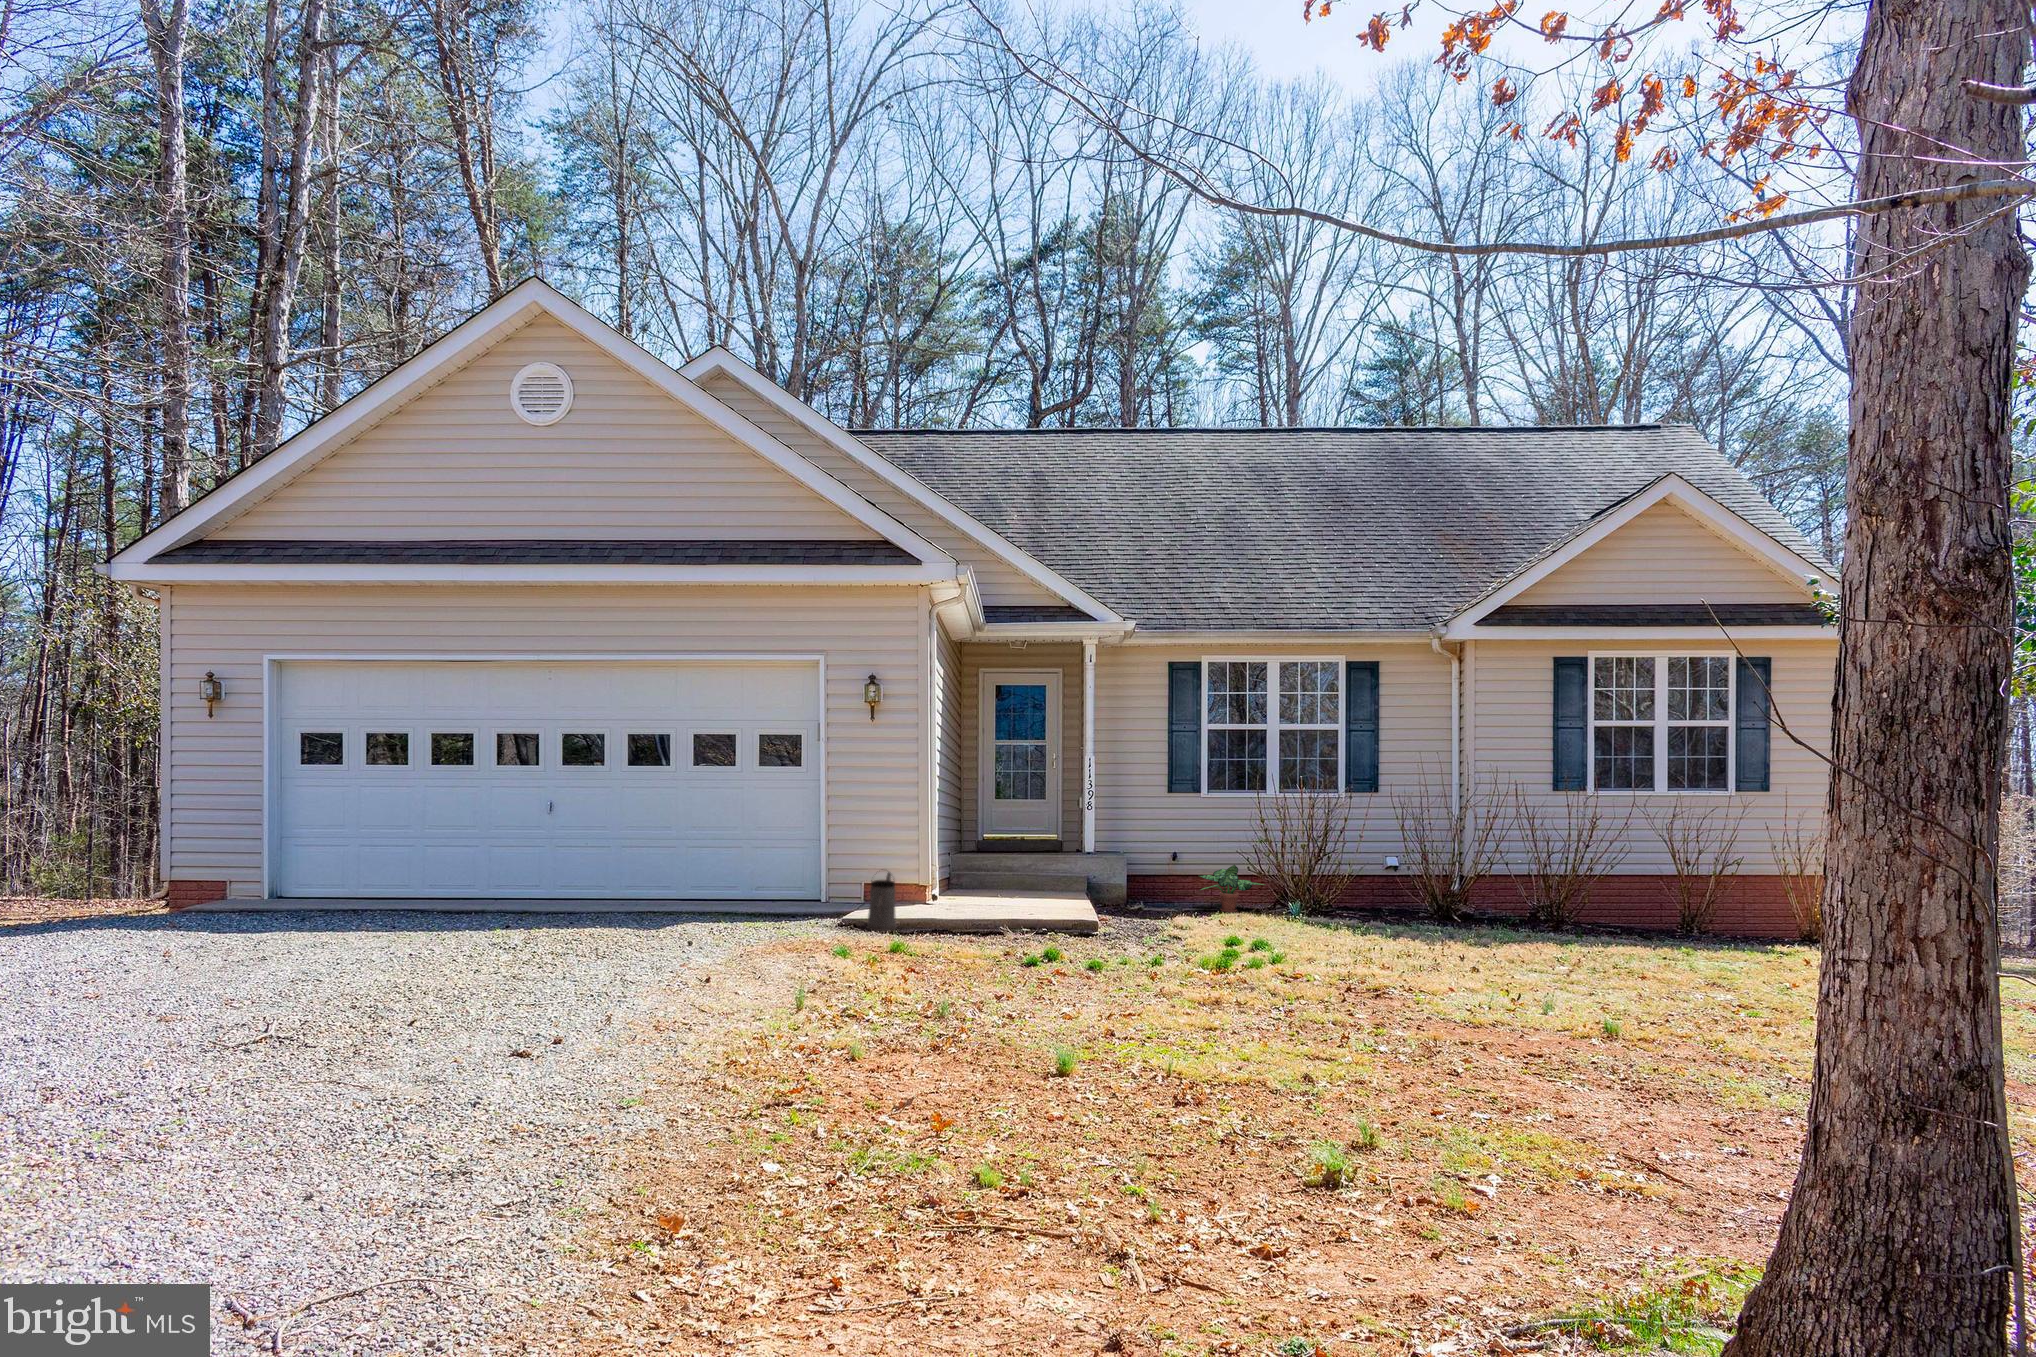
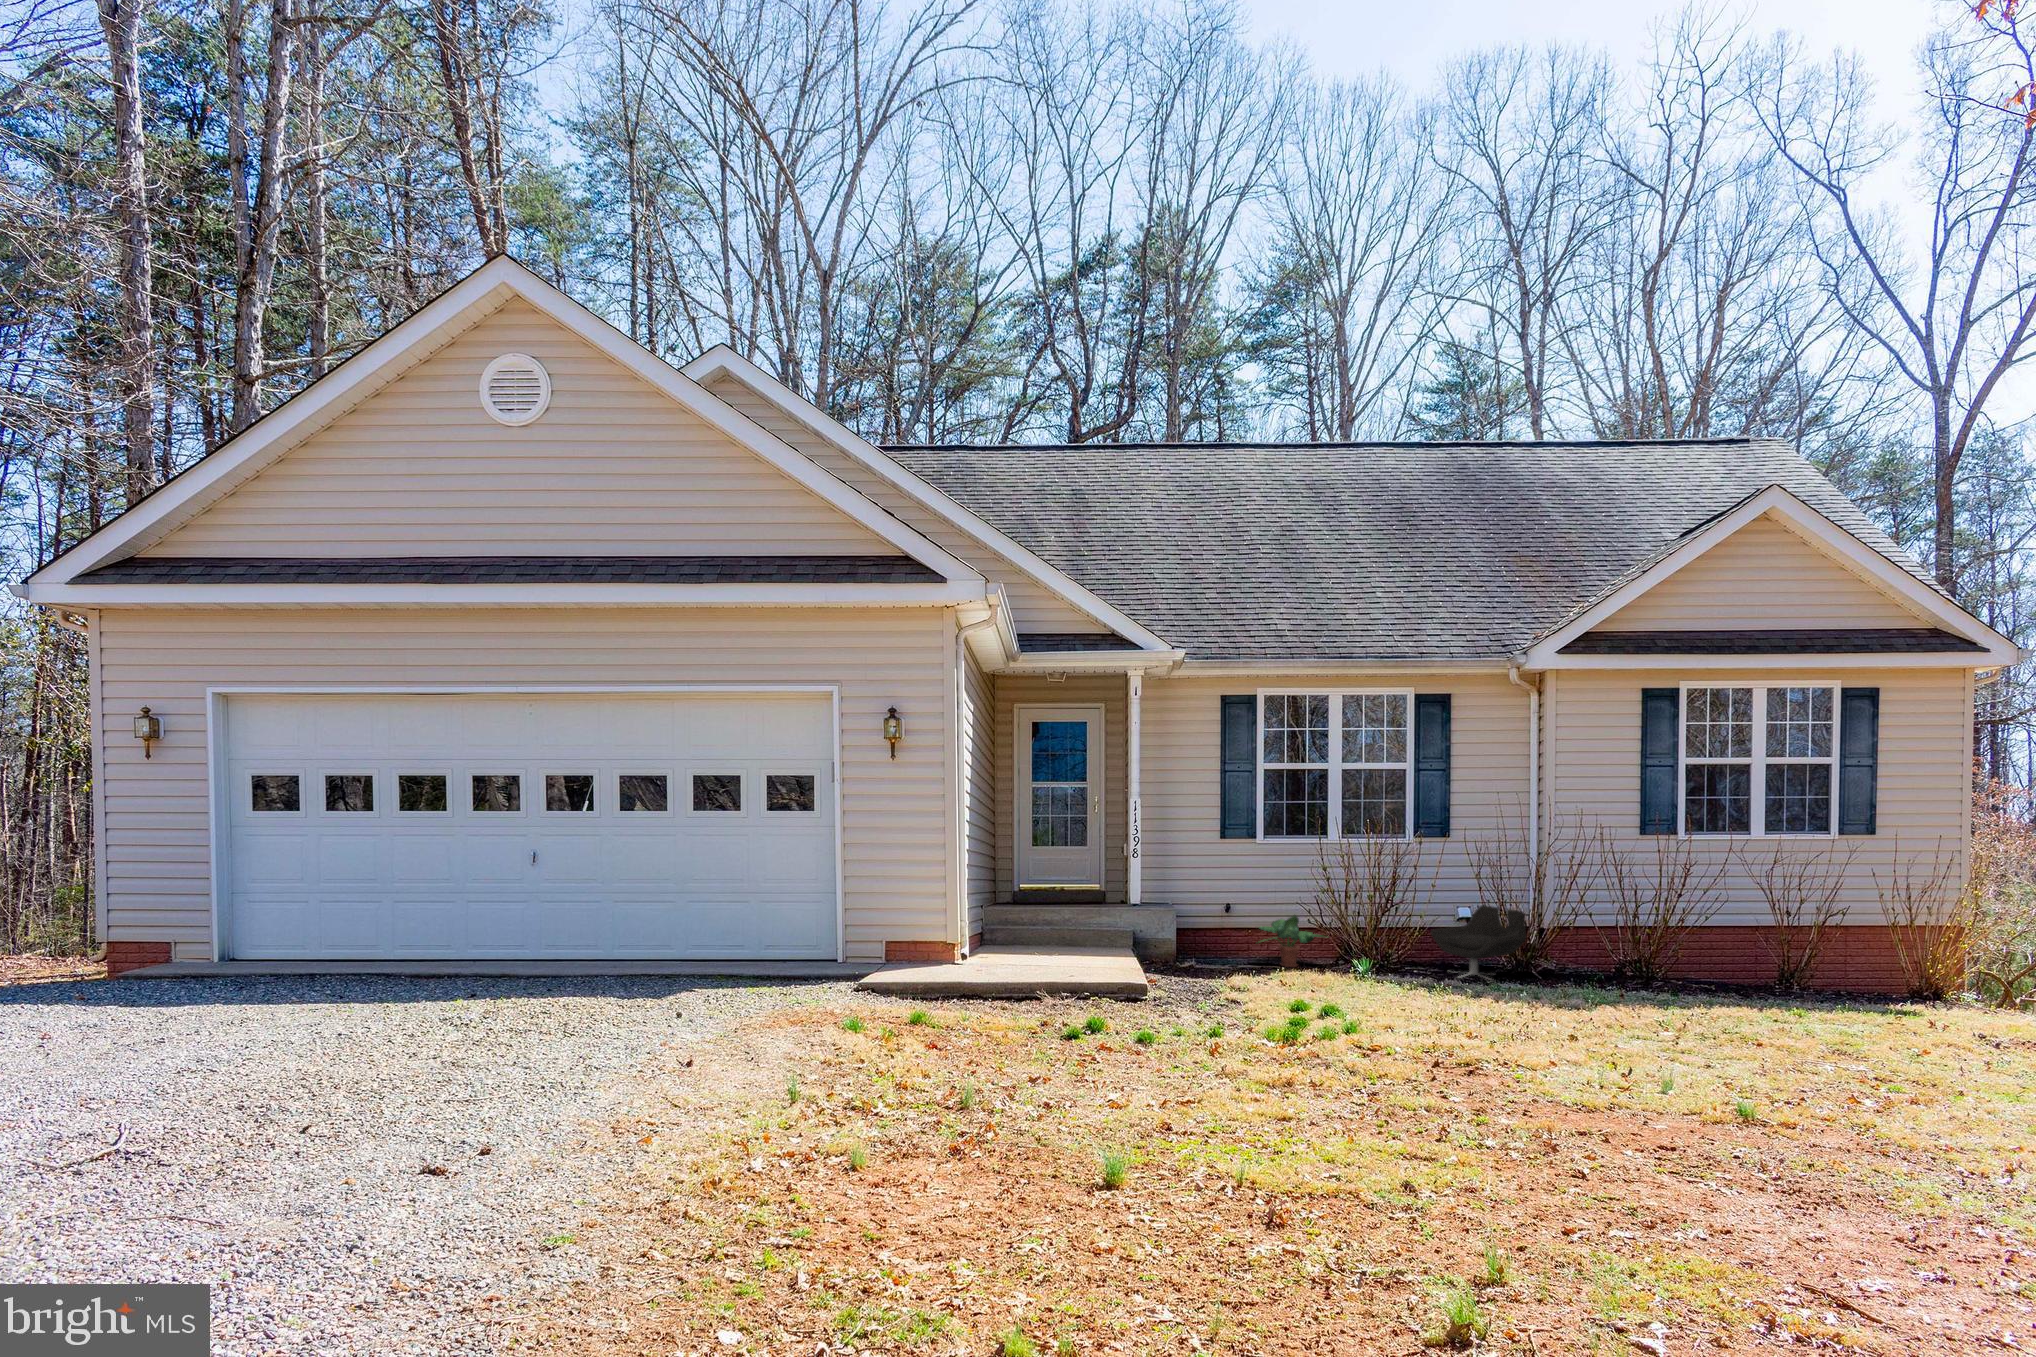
lounge chair: none [1357,856,1443,925] -> present [1430,905,1527,978]
watering can: present [867,872,896,931] -> none [888,923,922,992]

